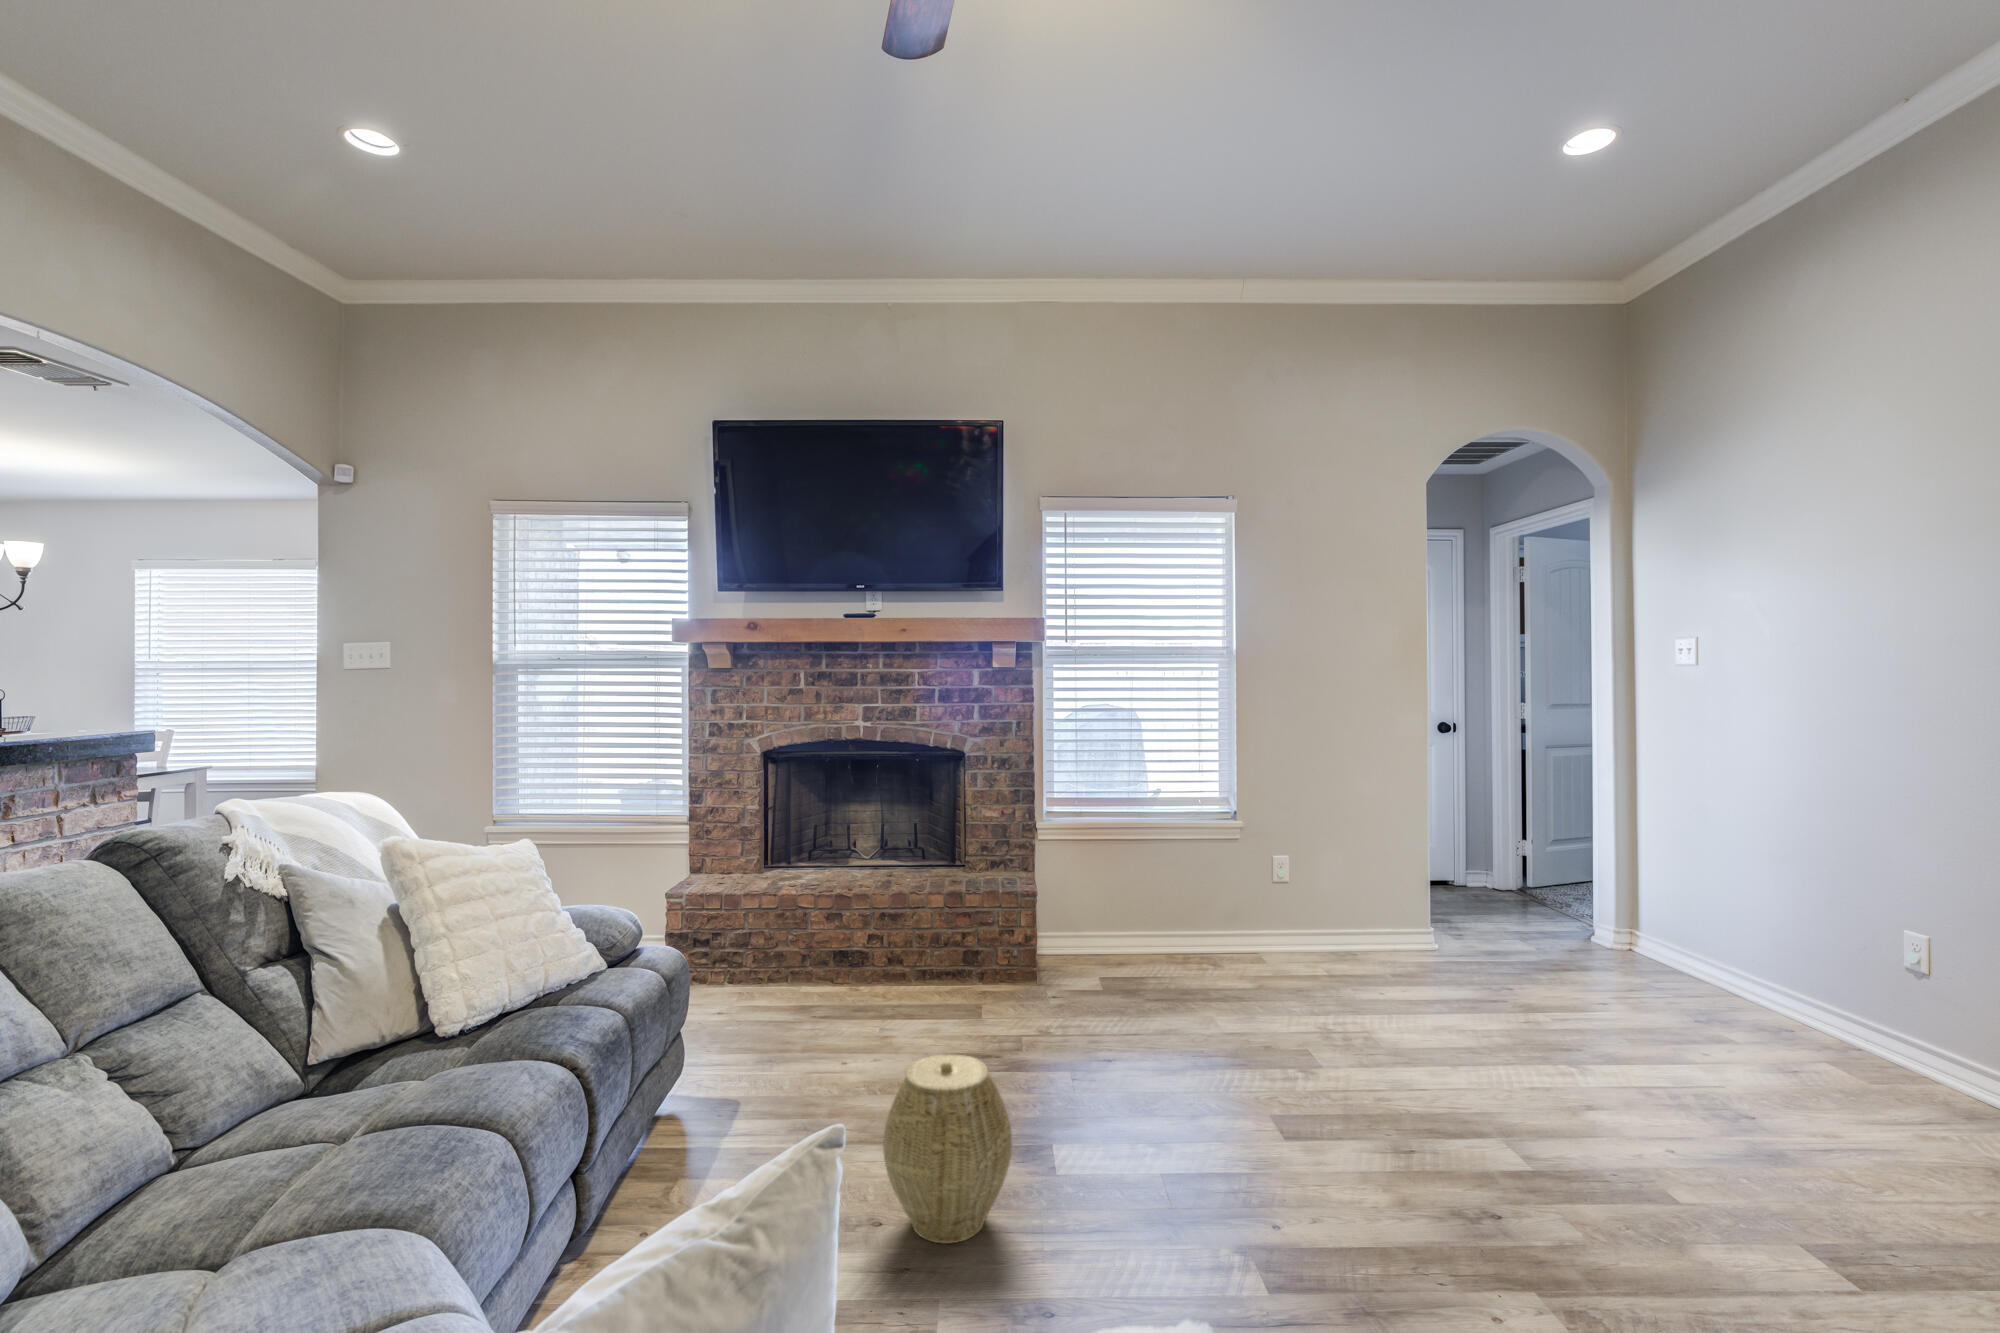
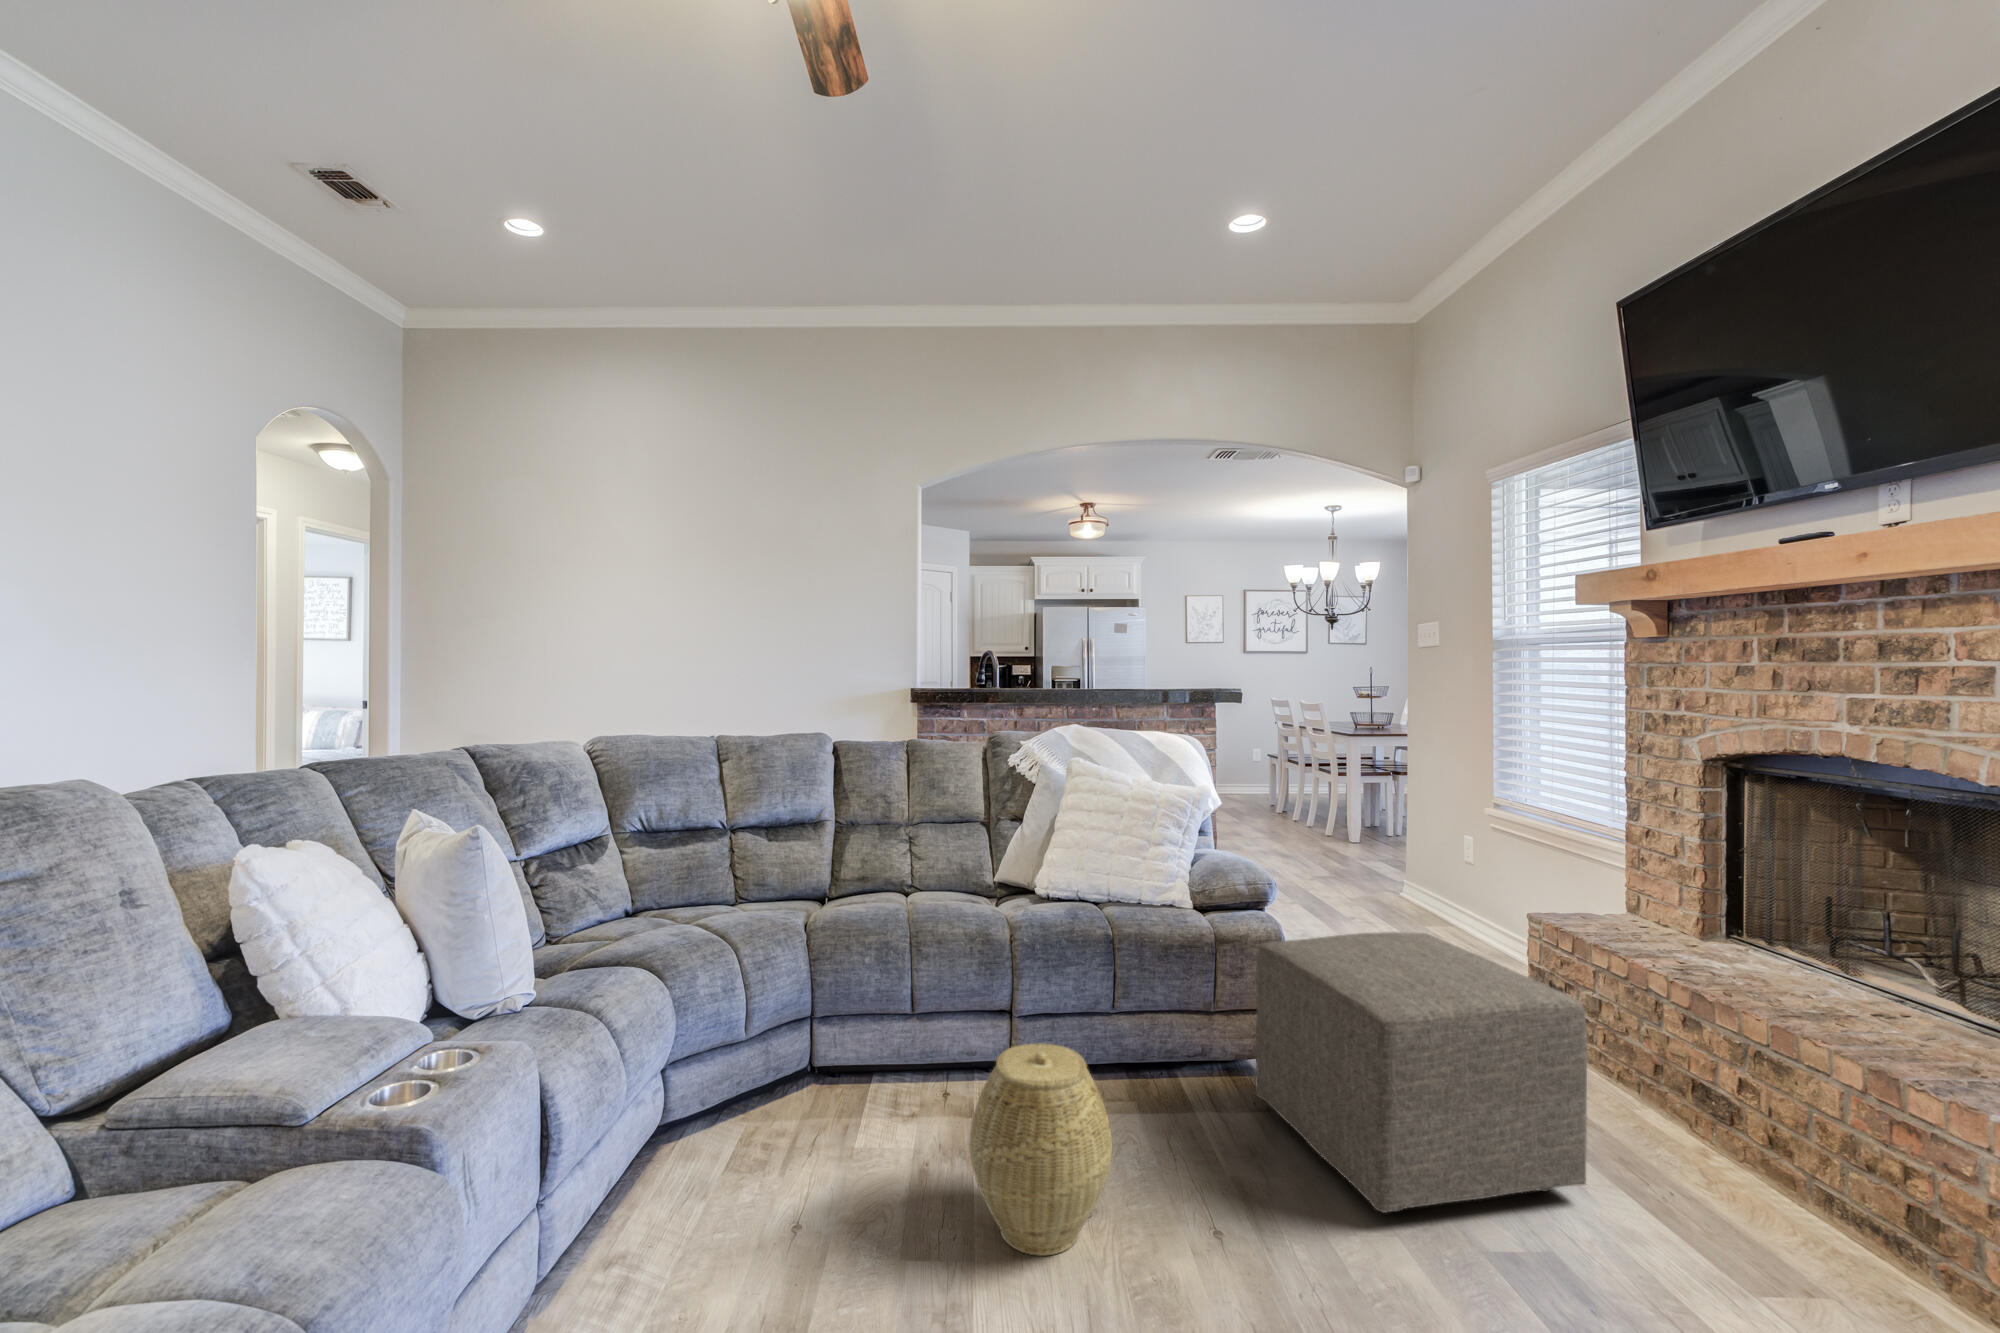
ottoman: none [763,901,945,1095] -> present [1255,932,1587,1213]

